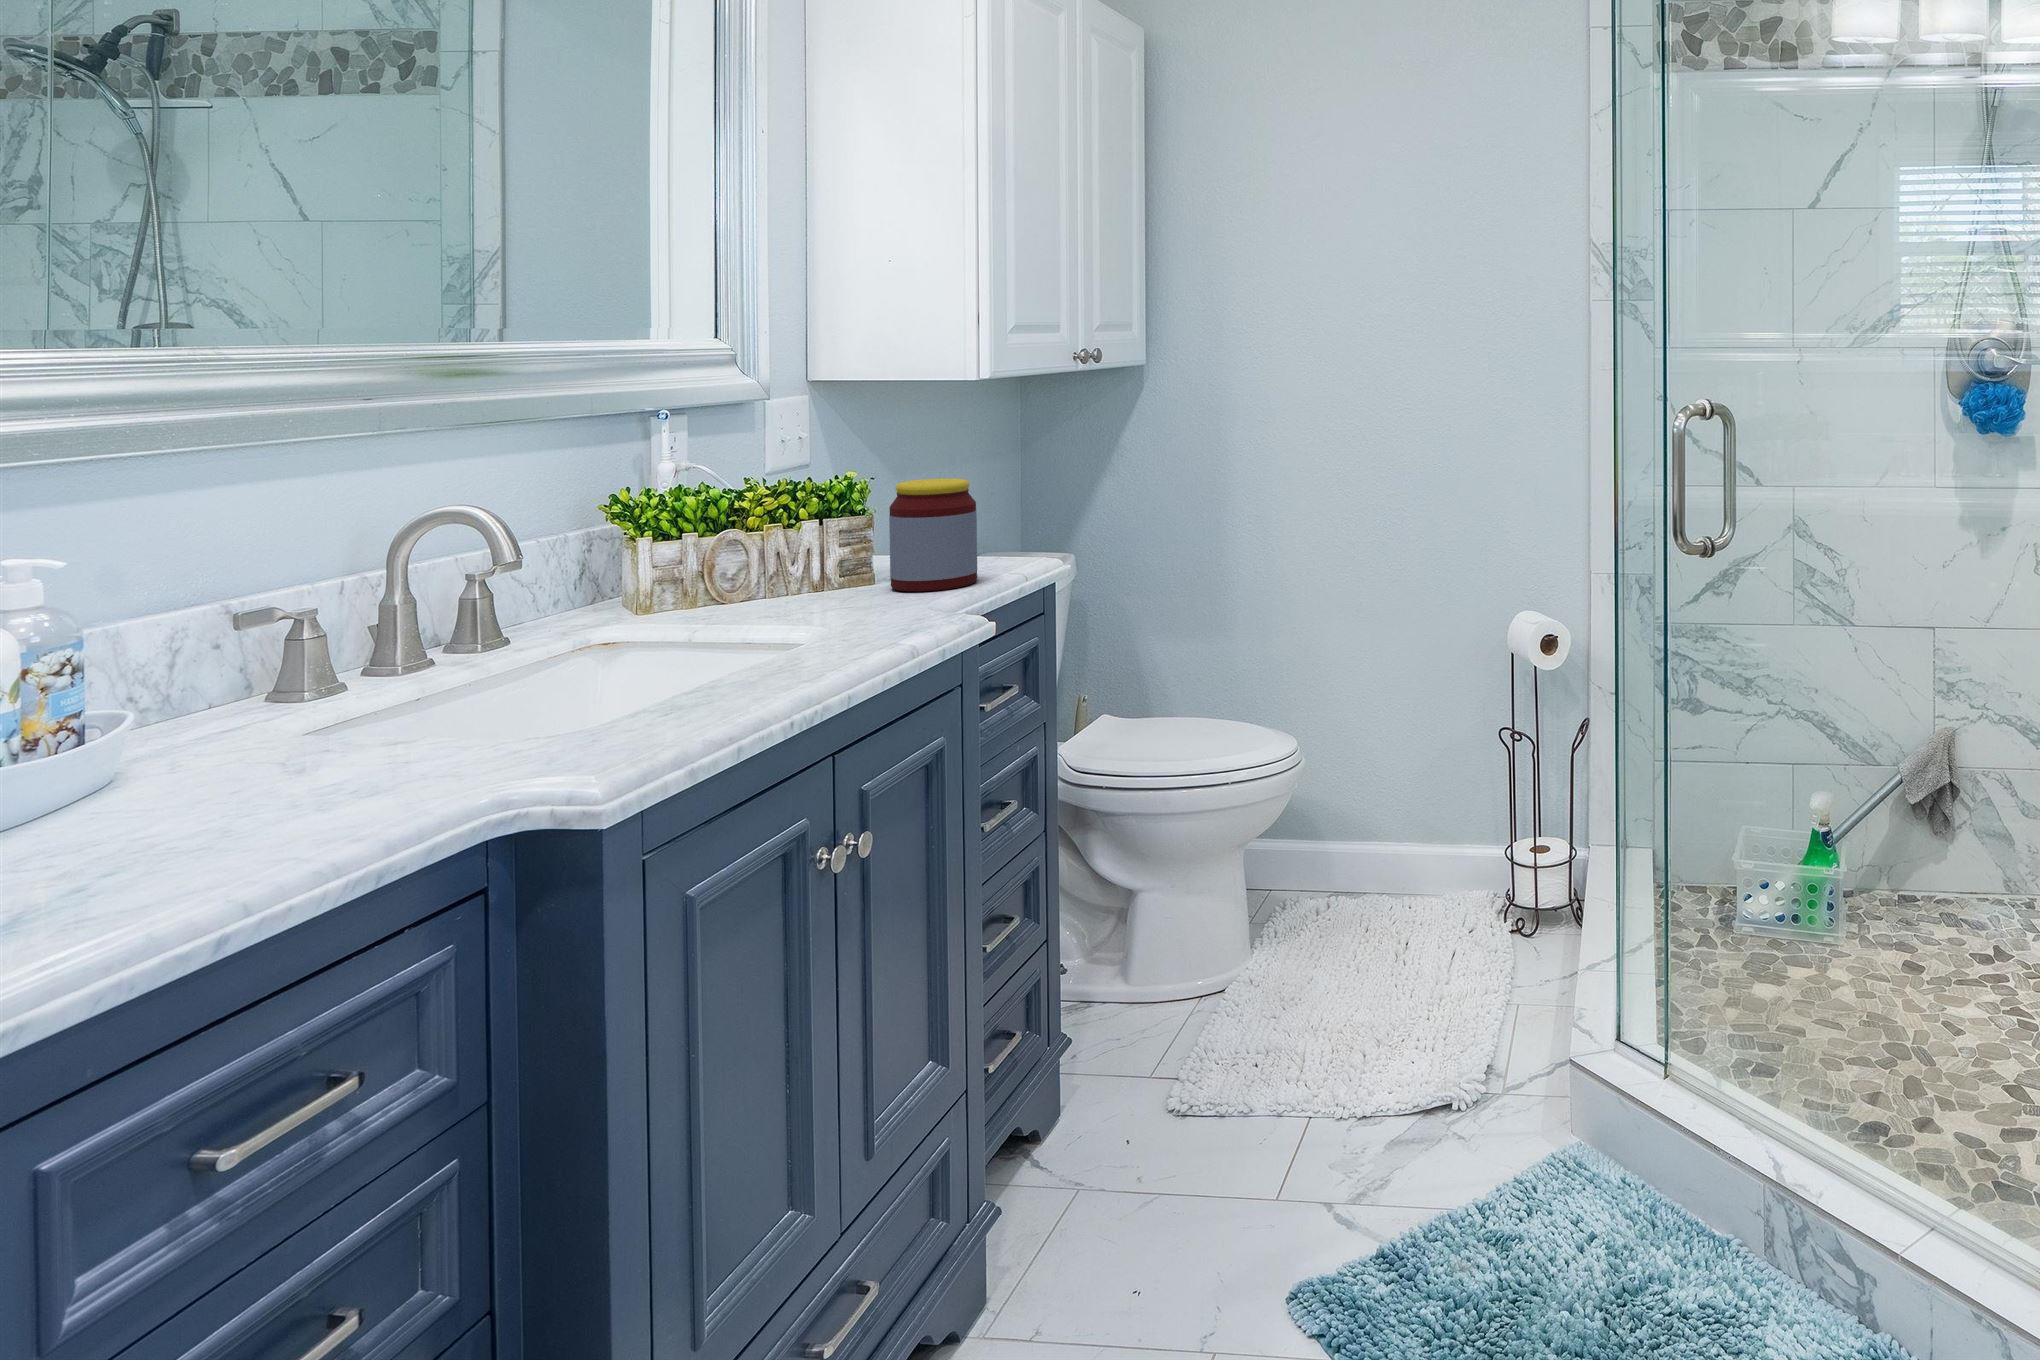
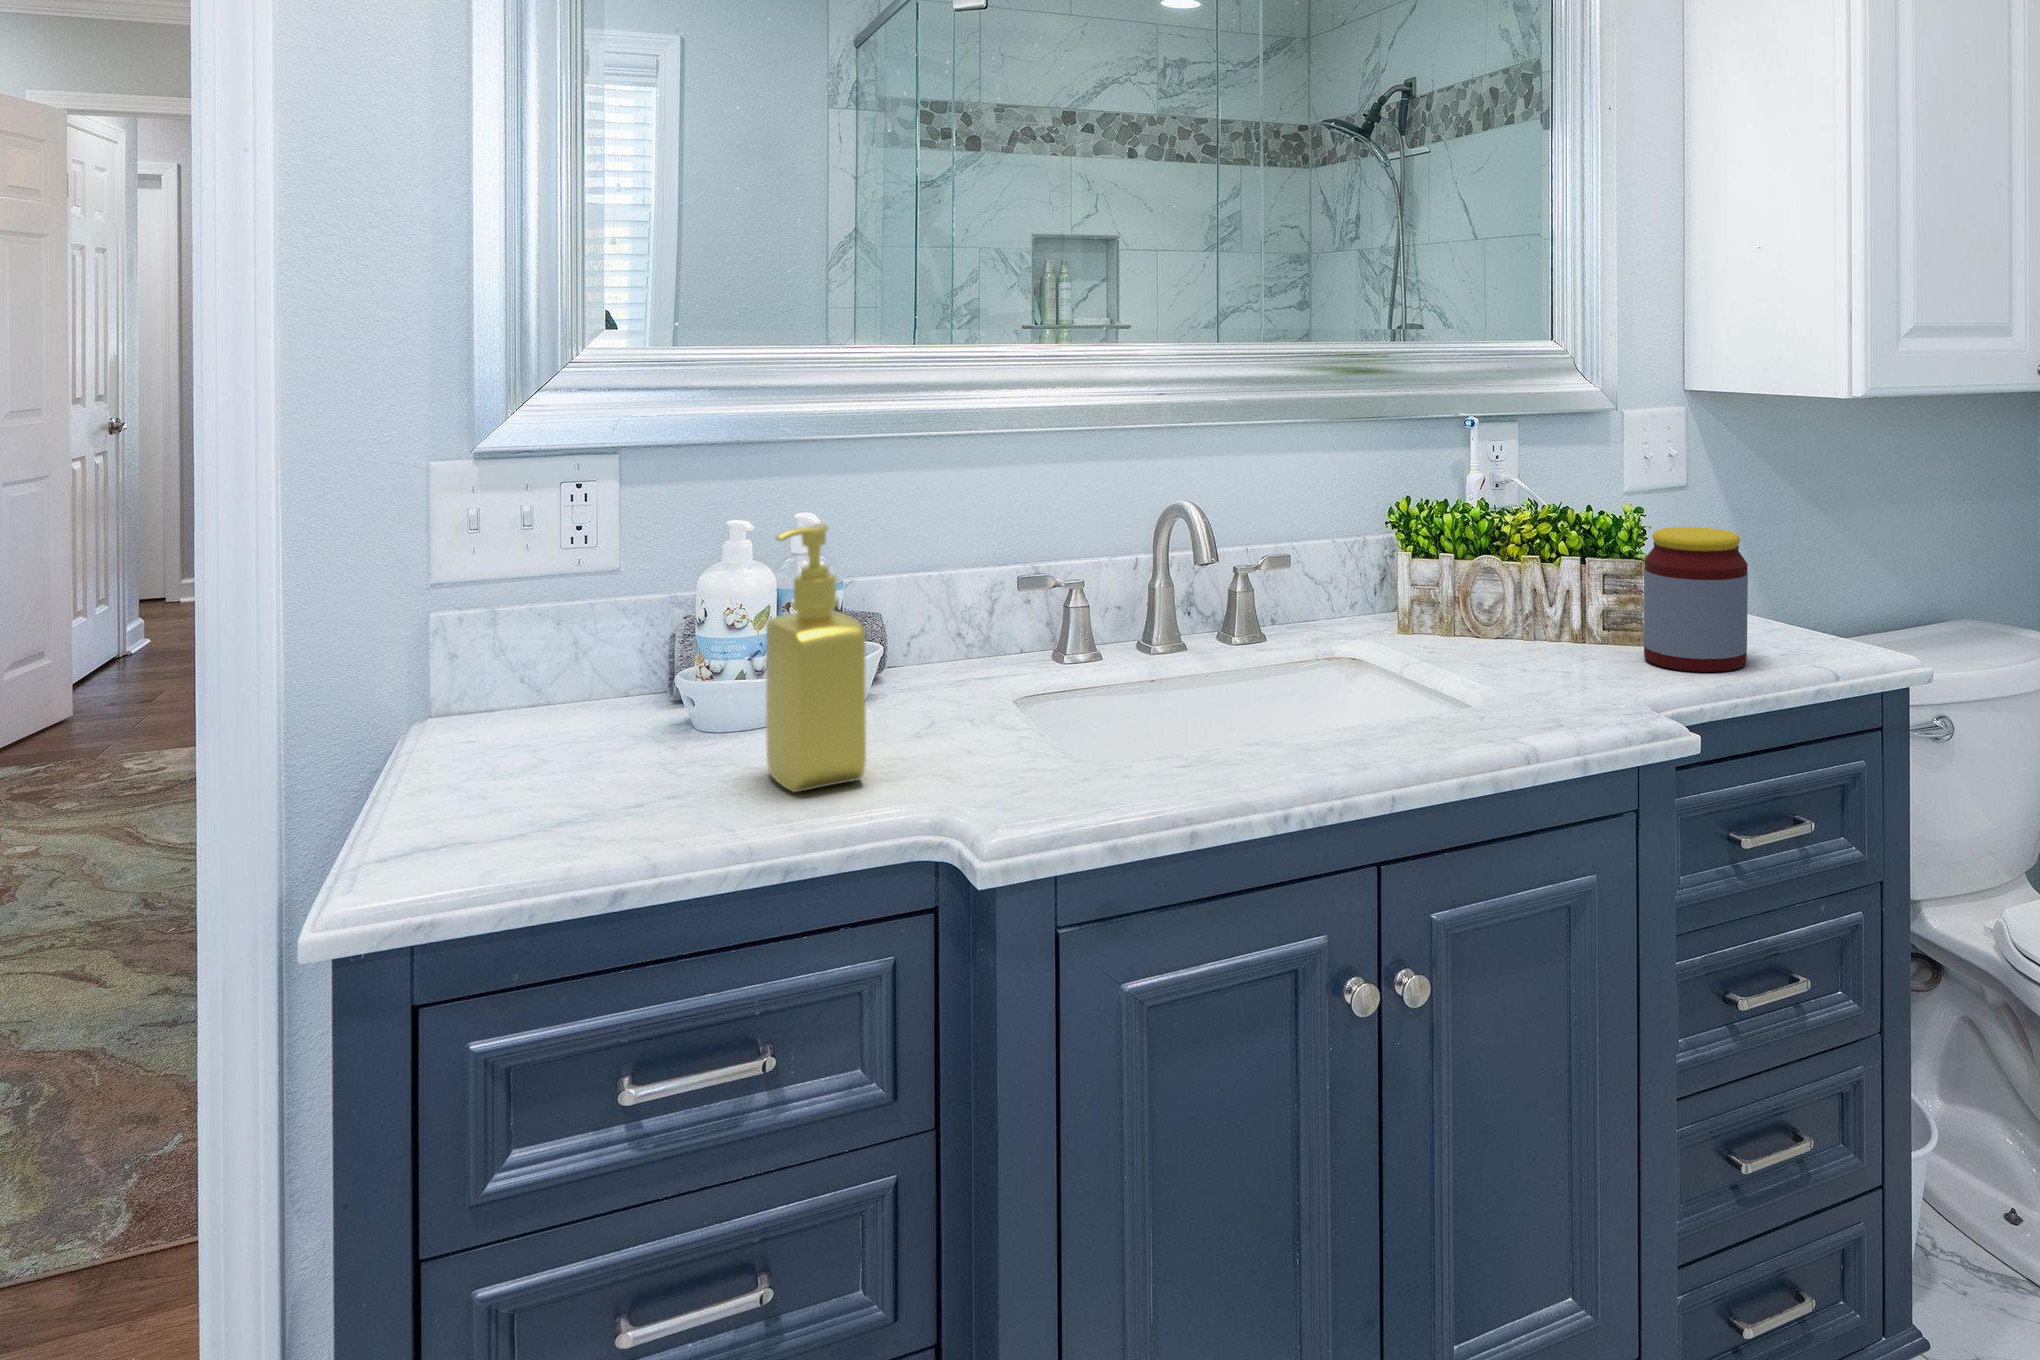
soap dispenser: none [144,528,333,830] -> present [766,524,866,792]

